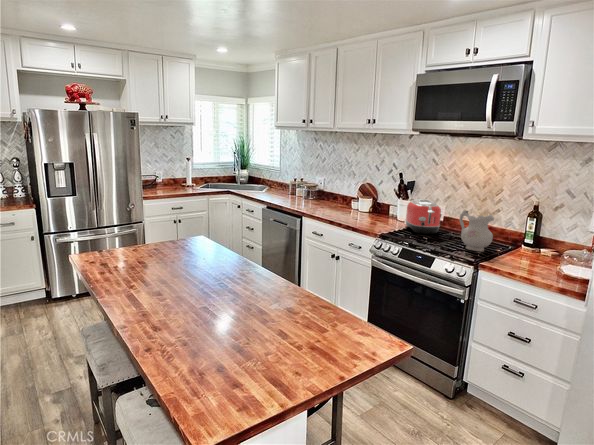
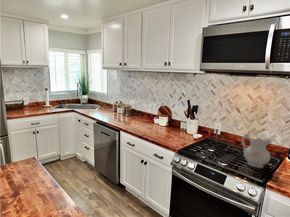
toaster: present [405,199,441,234] -> none [195,121,222,148]

